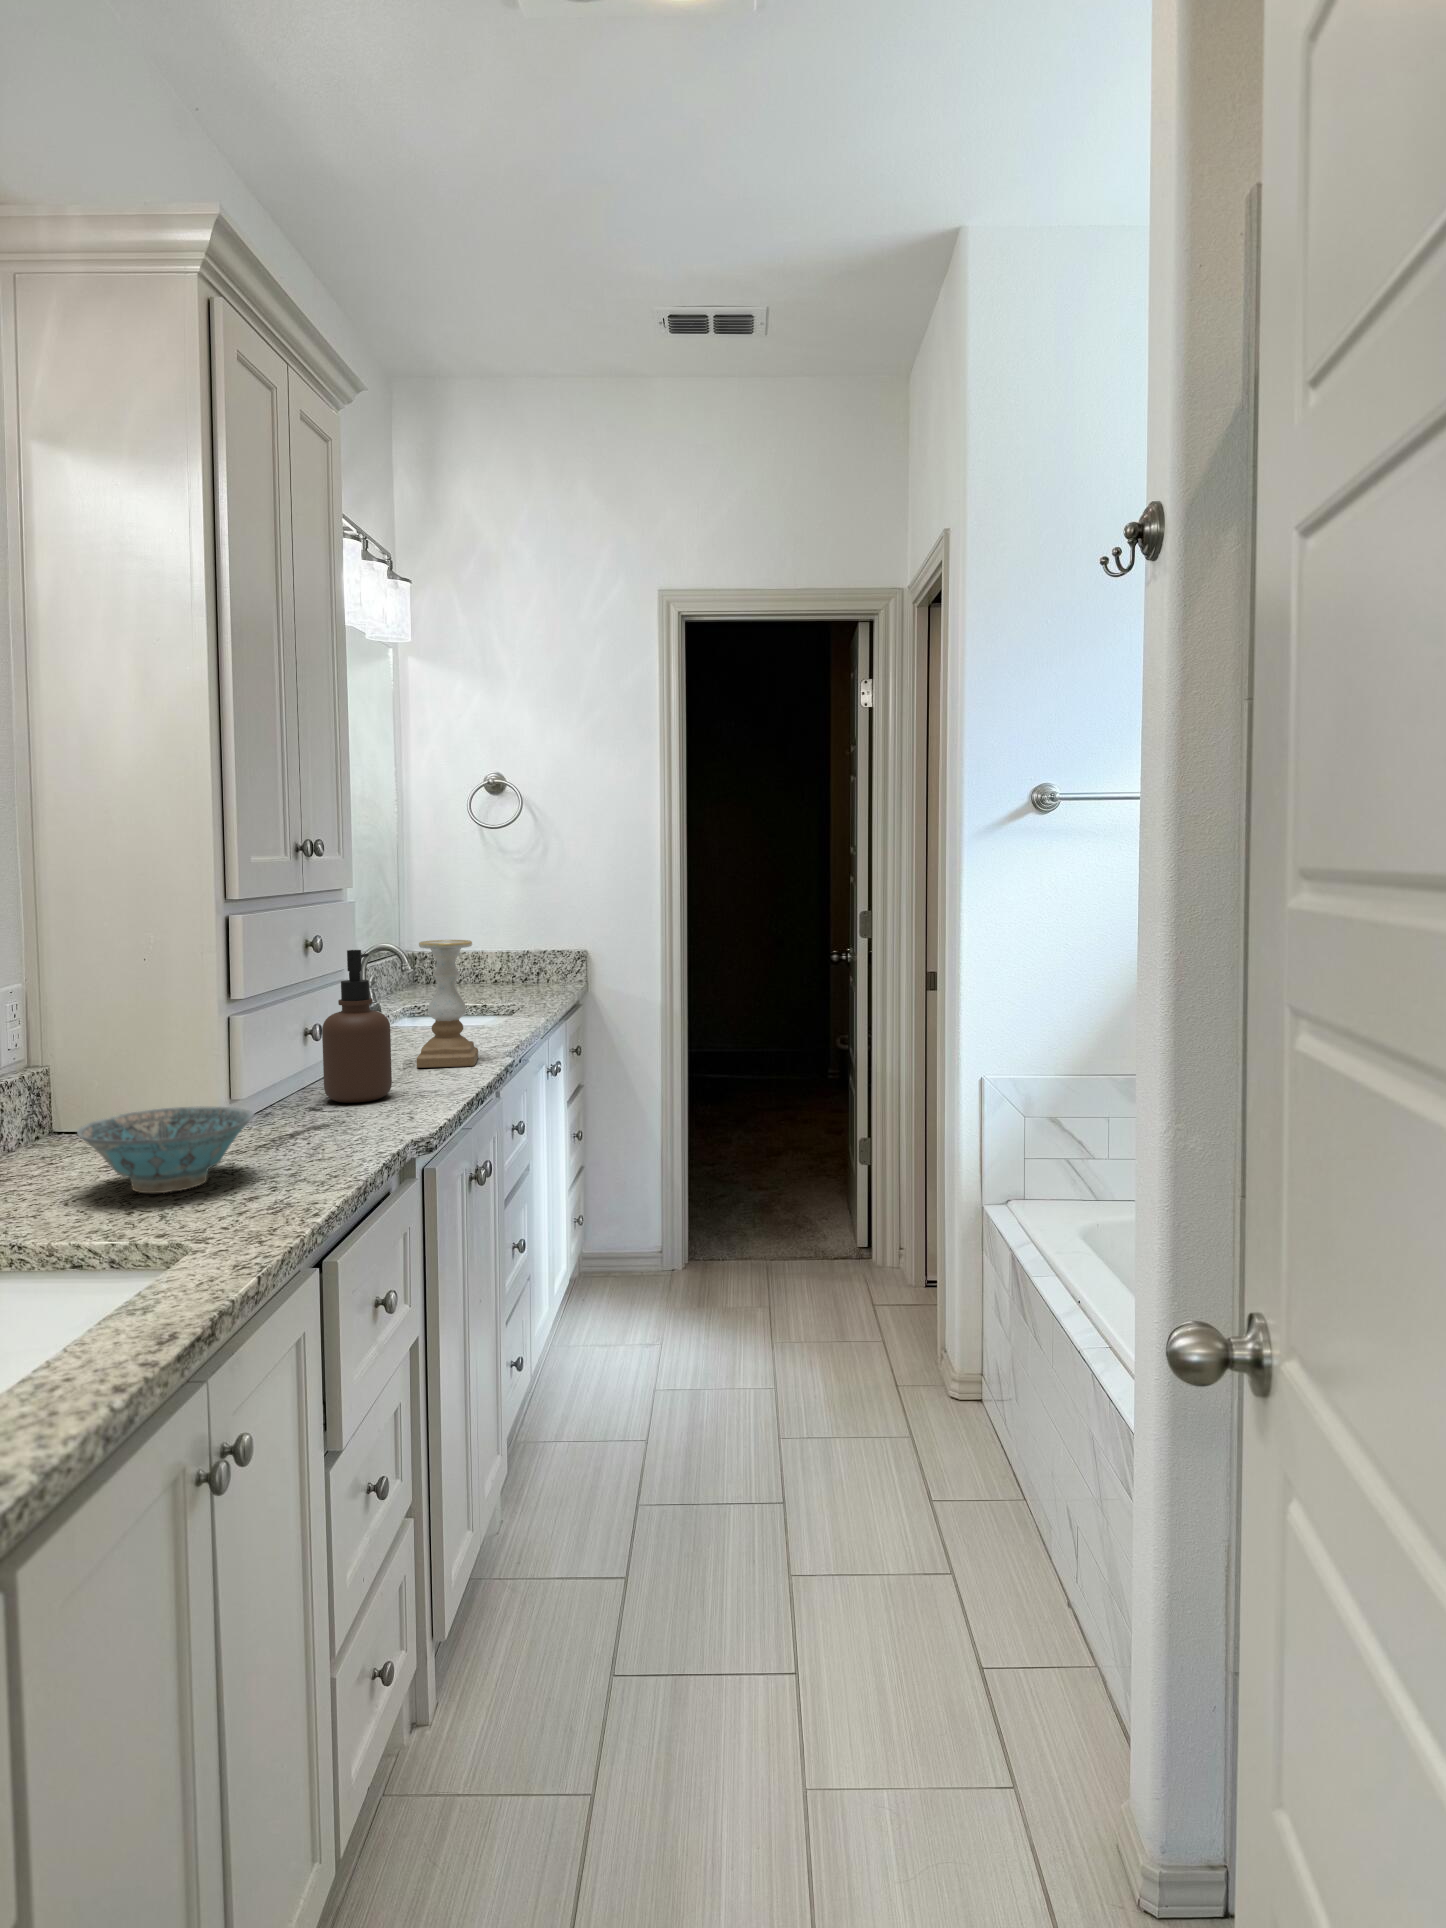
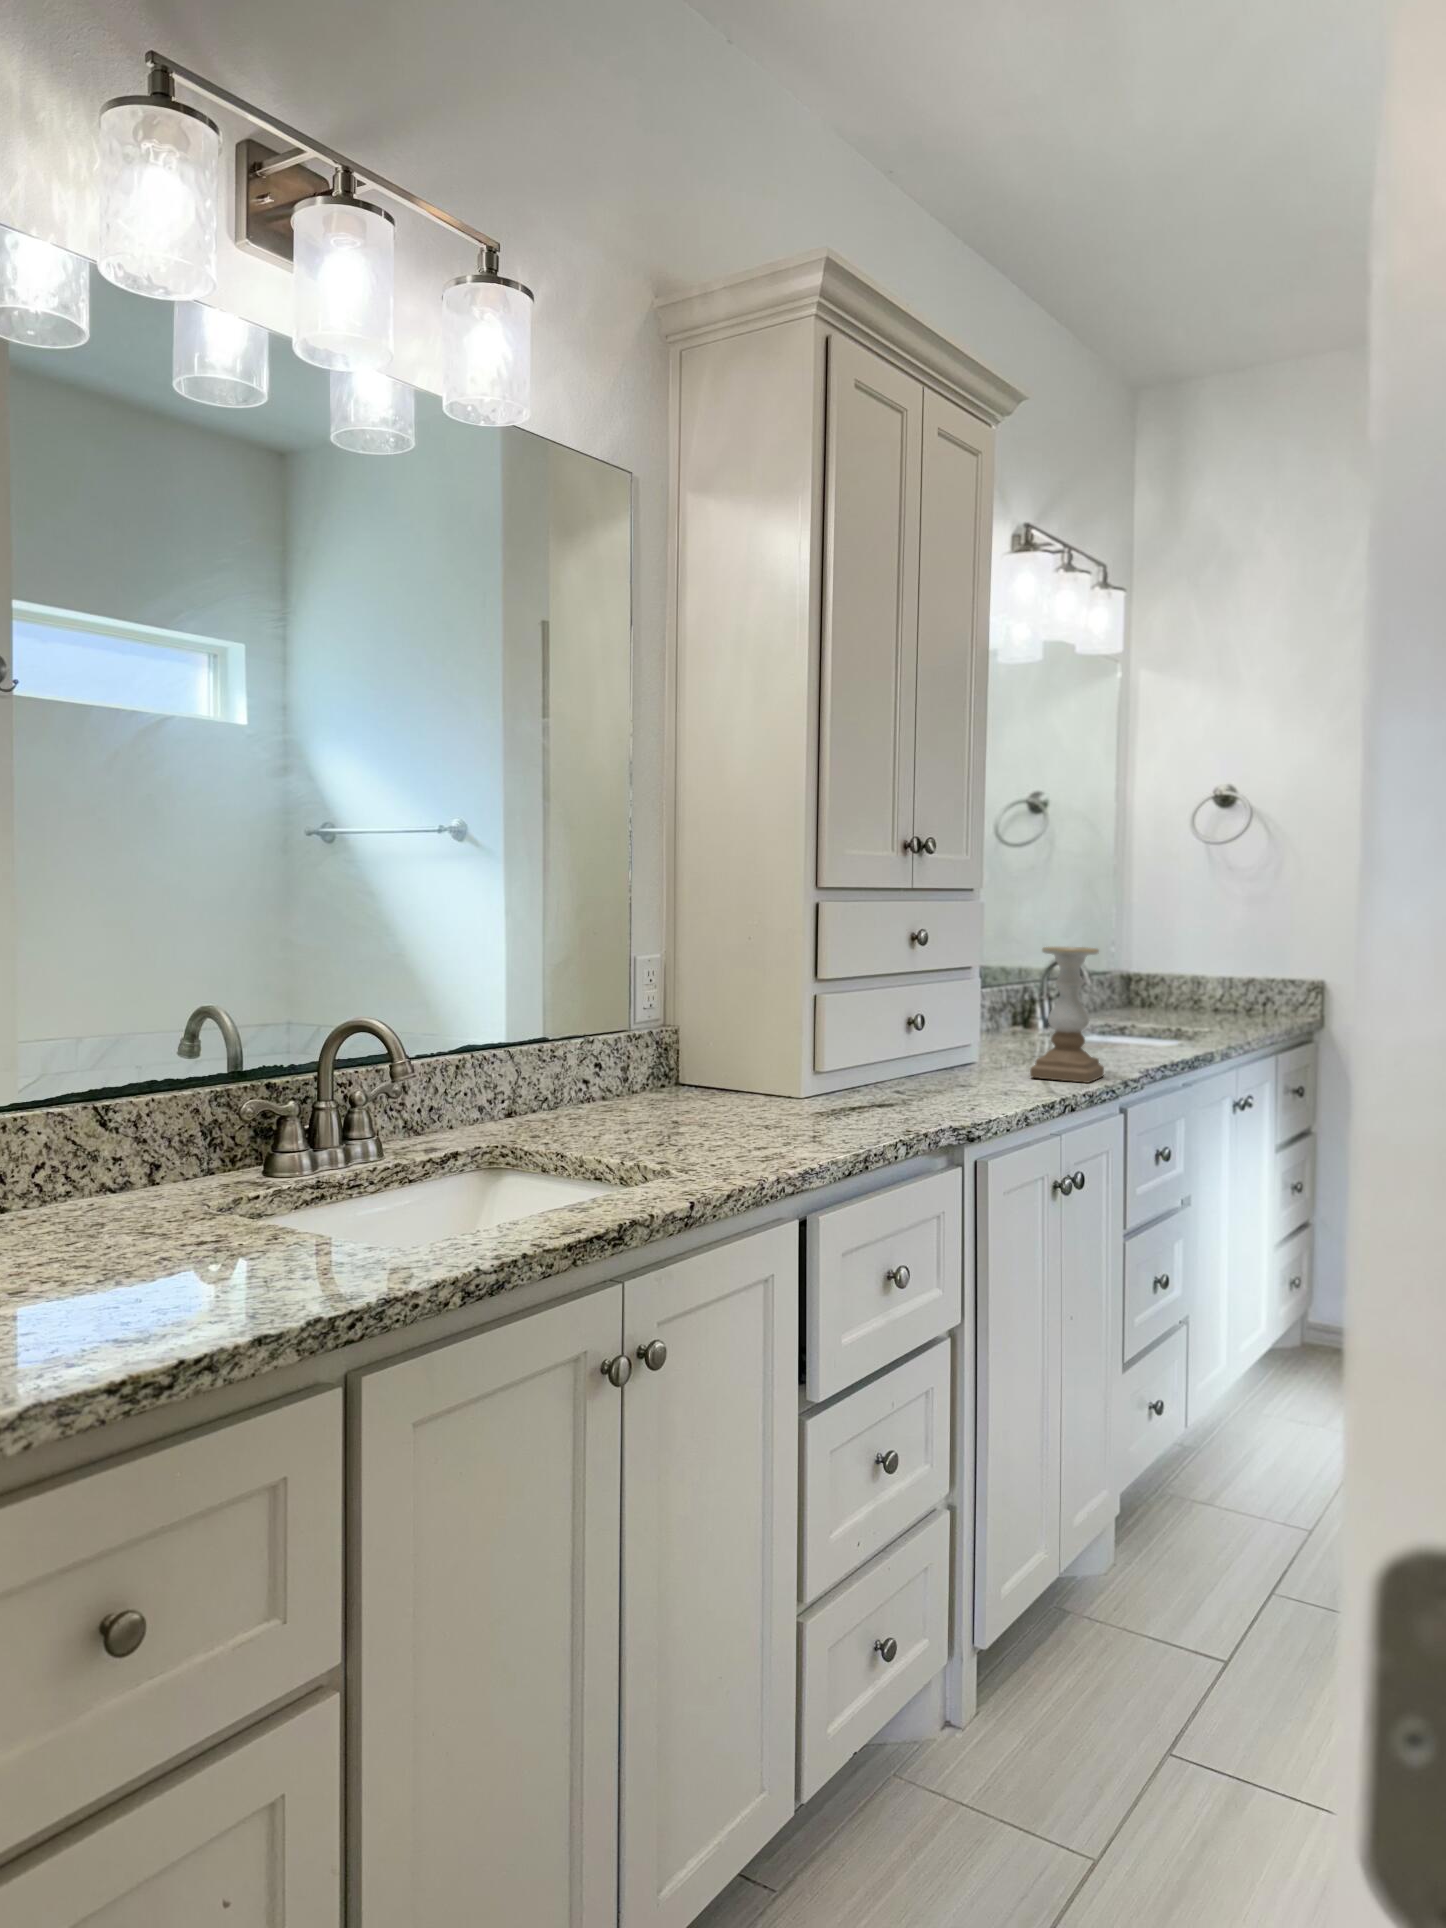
soap dispenser: present [322,950,392,1103] -> none [909,945,976,1098]
ceramic bowl: present [77,1106,254,1193] -> none [640,1067,783,1138]

